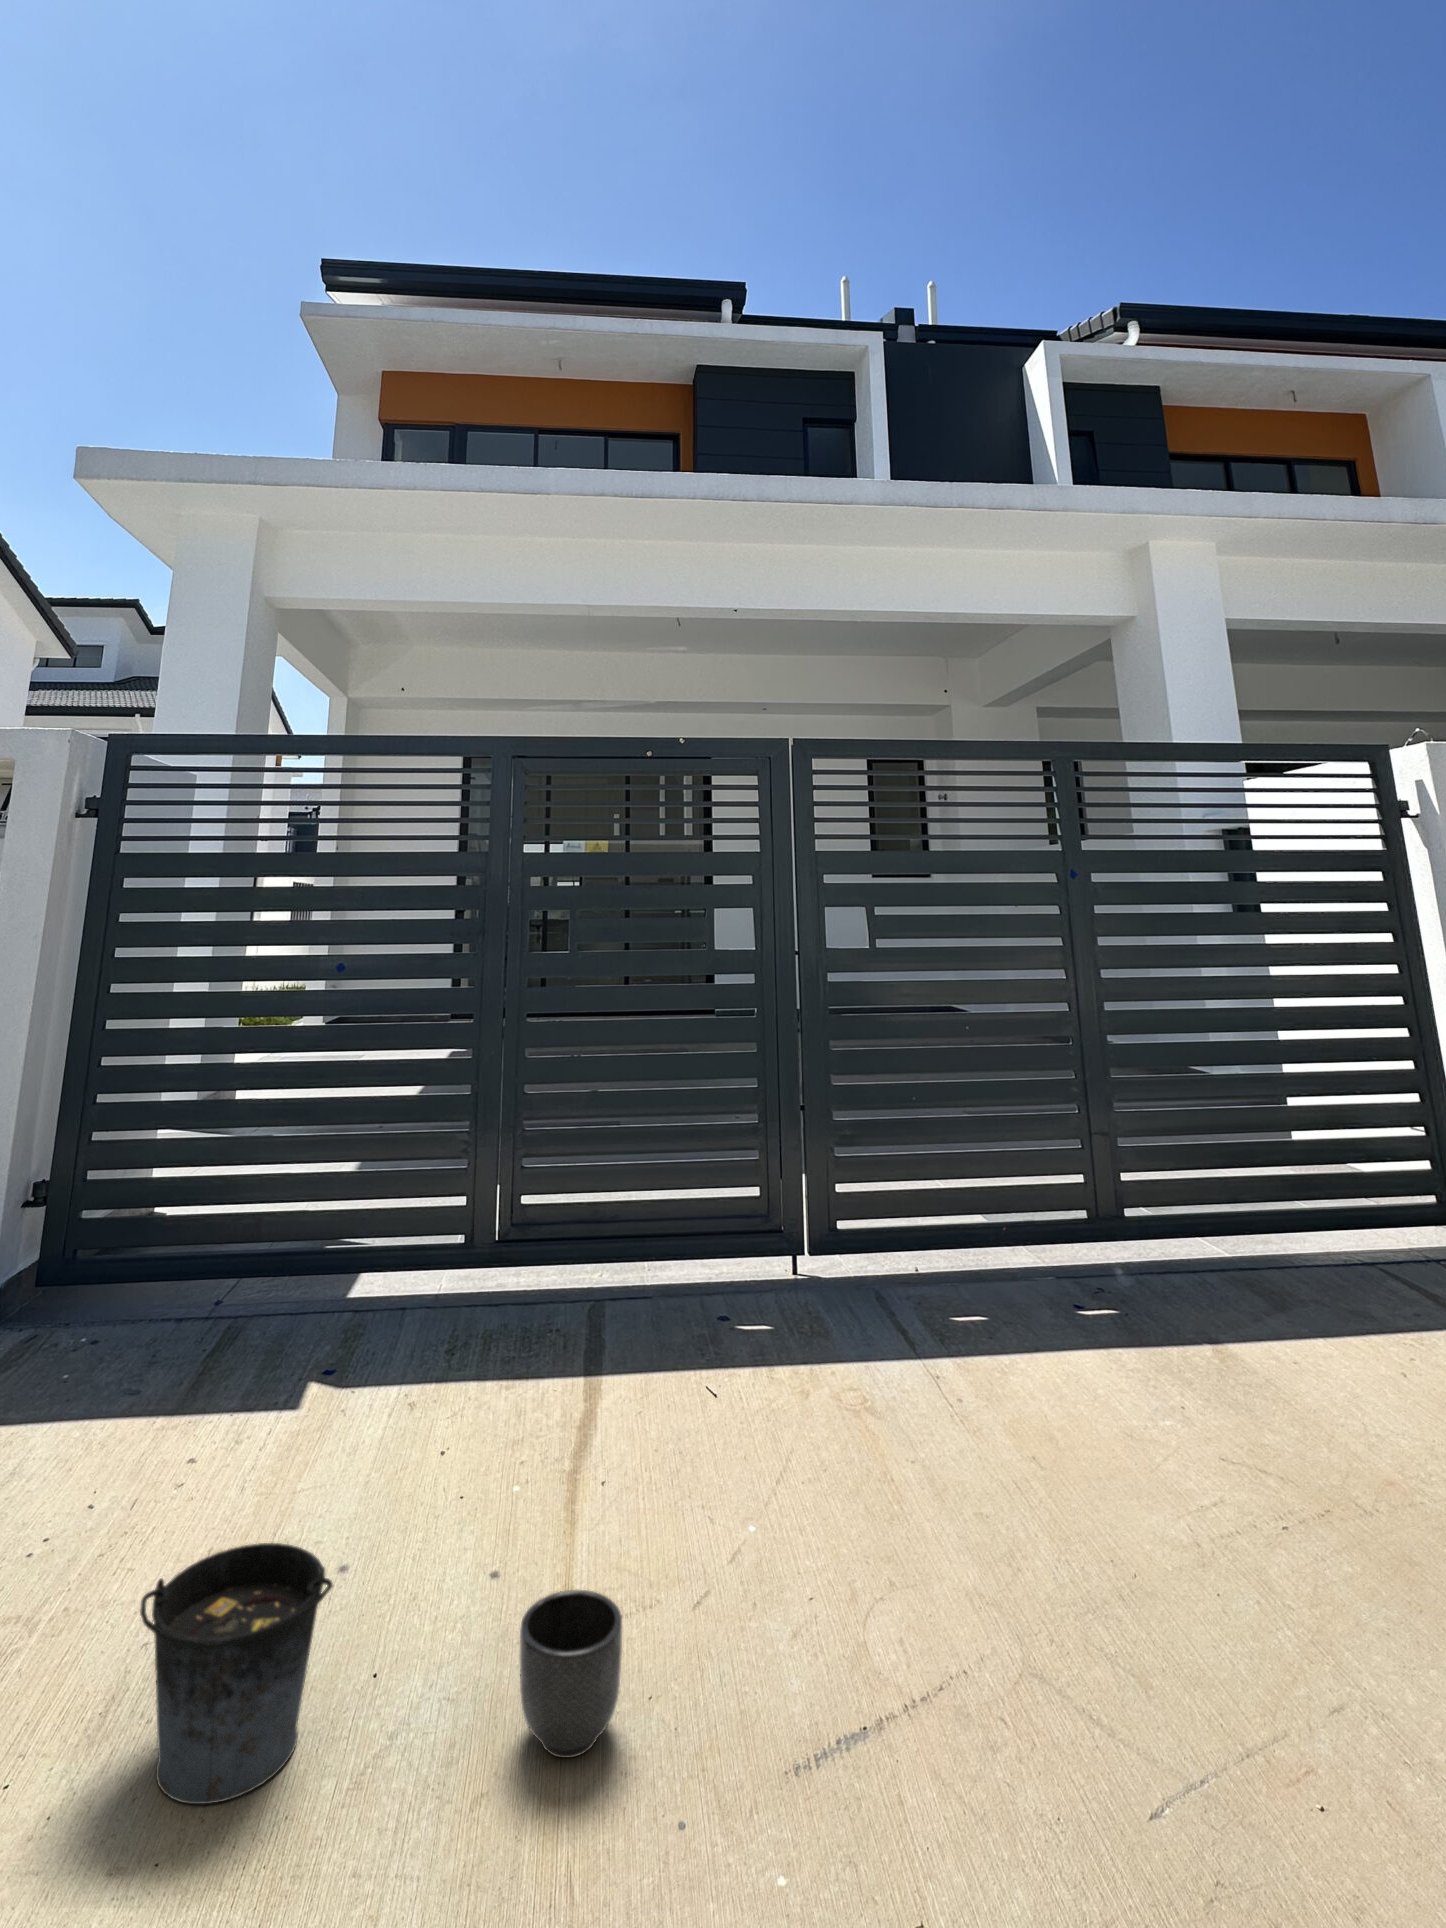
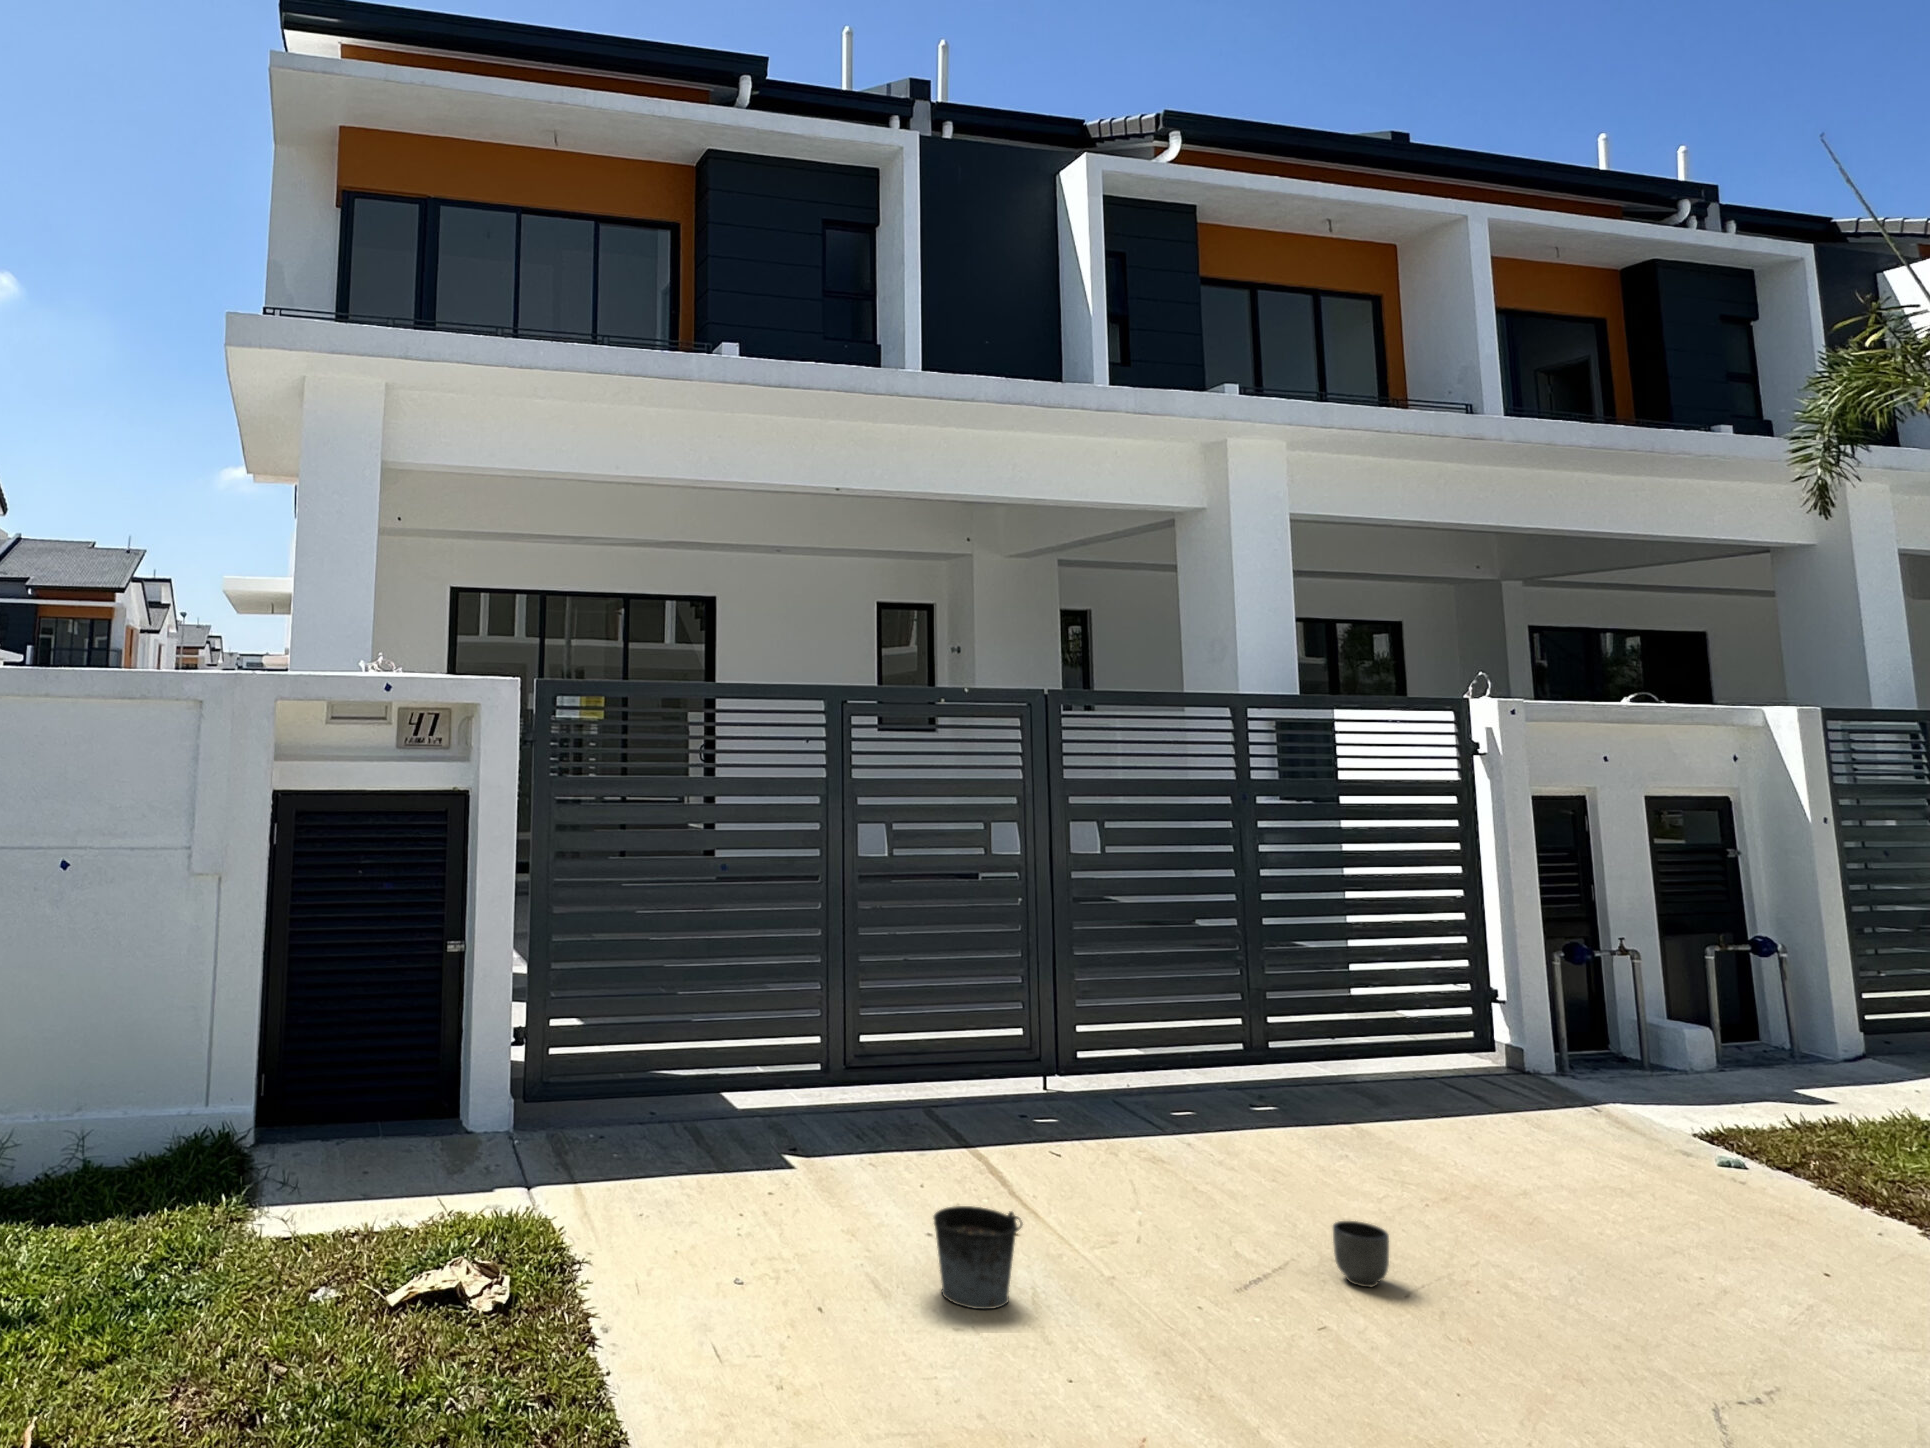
planter: present [520,1590,622,1758] -> present [1333,1221,1389,1287]

